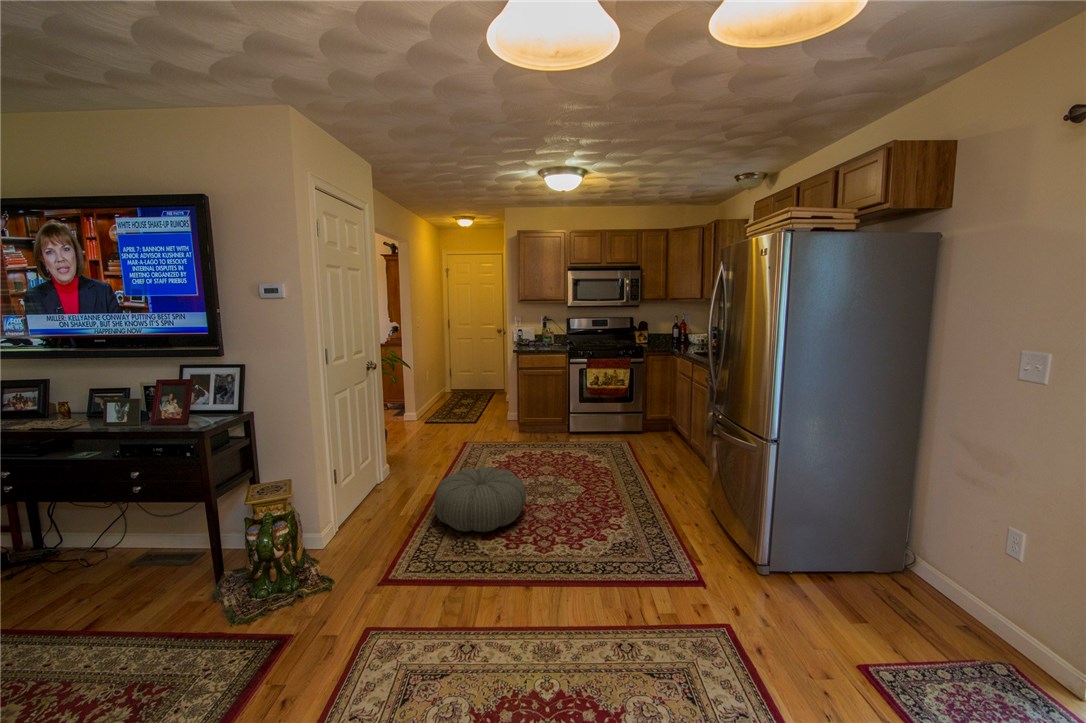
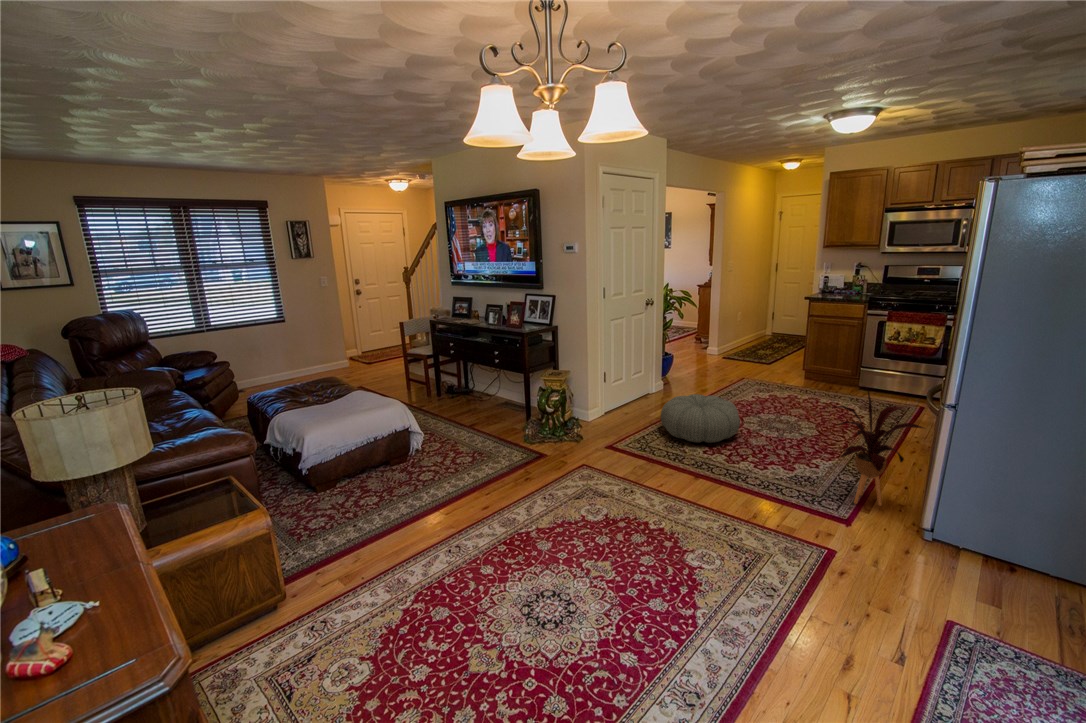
house plant: none [639,428,723,549] -> present [832,387,924,506]

